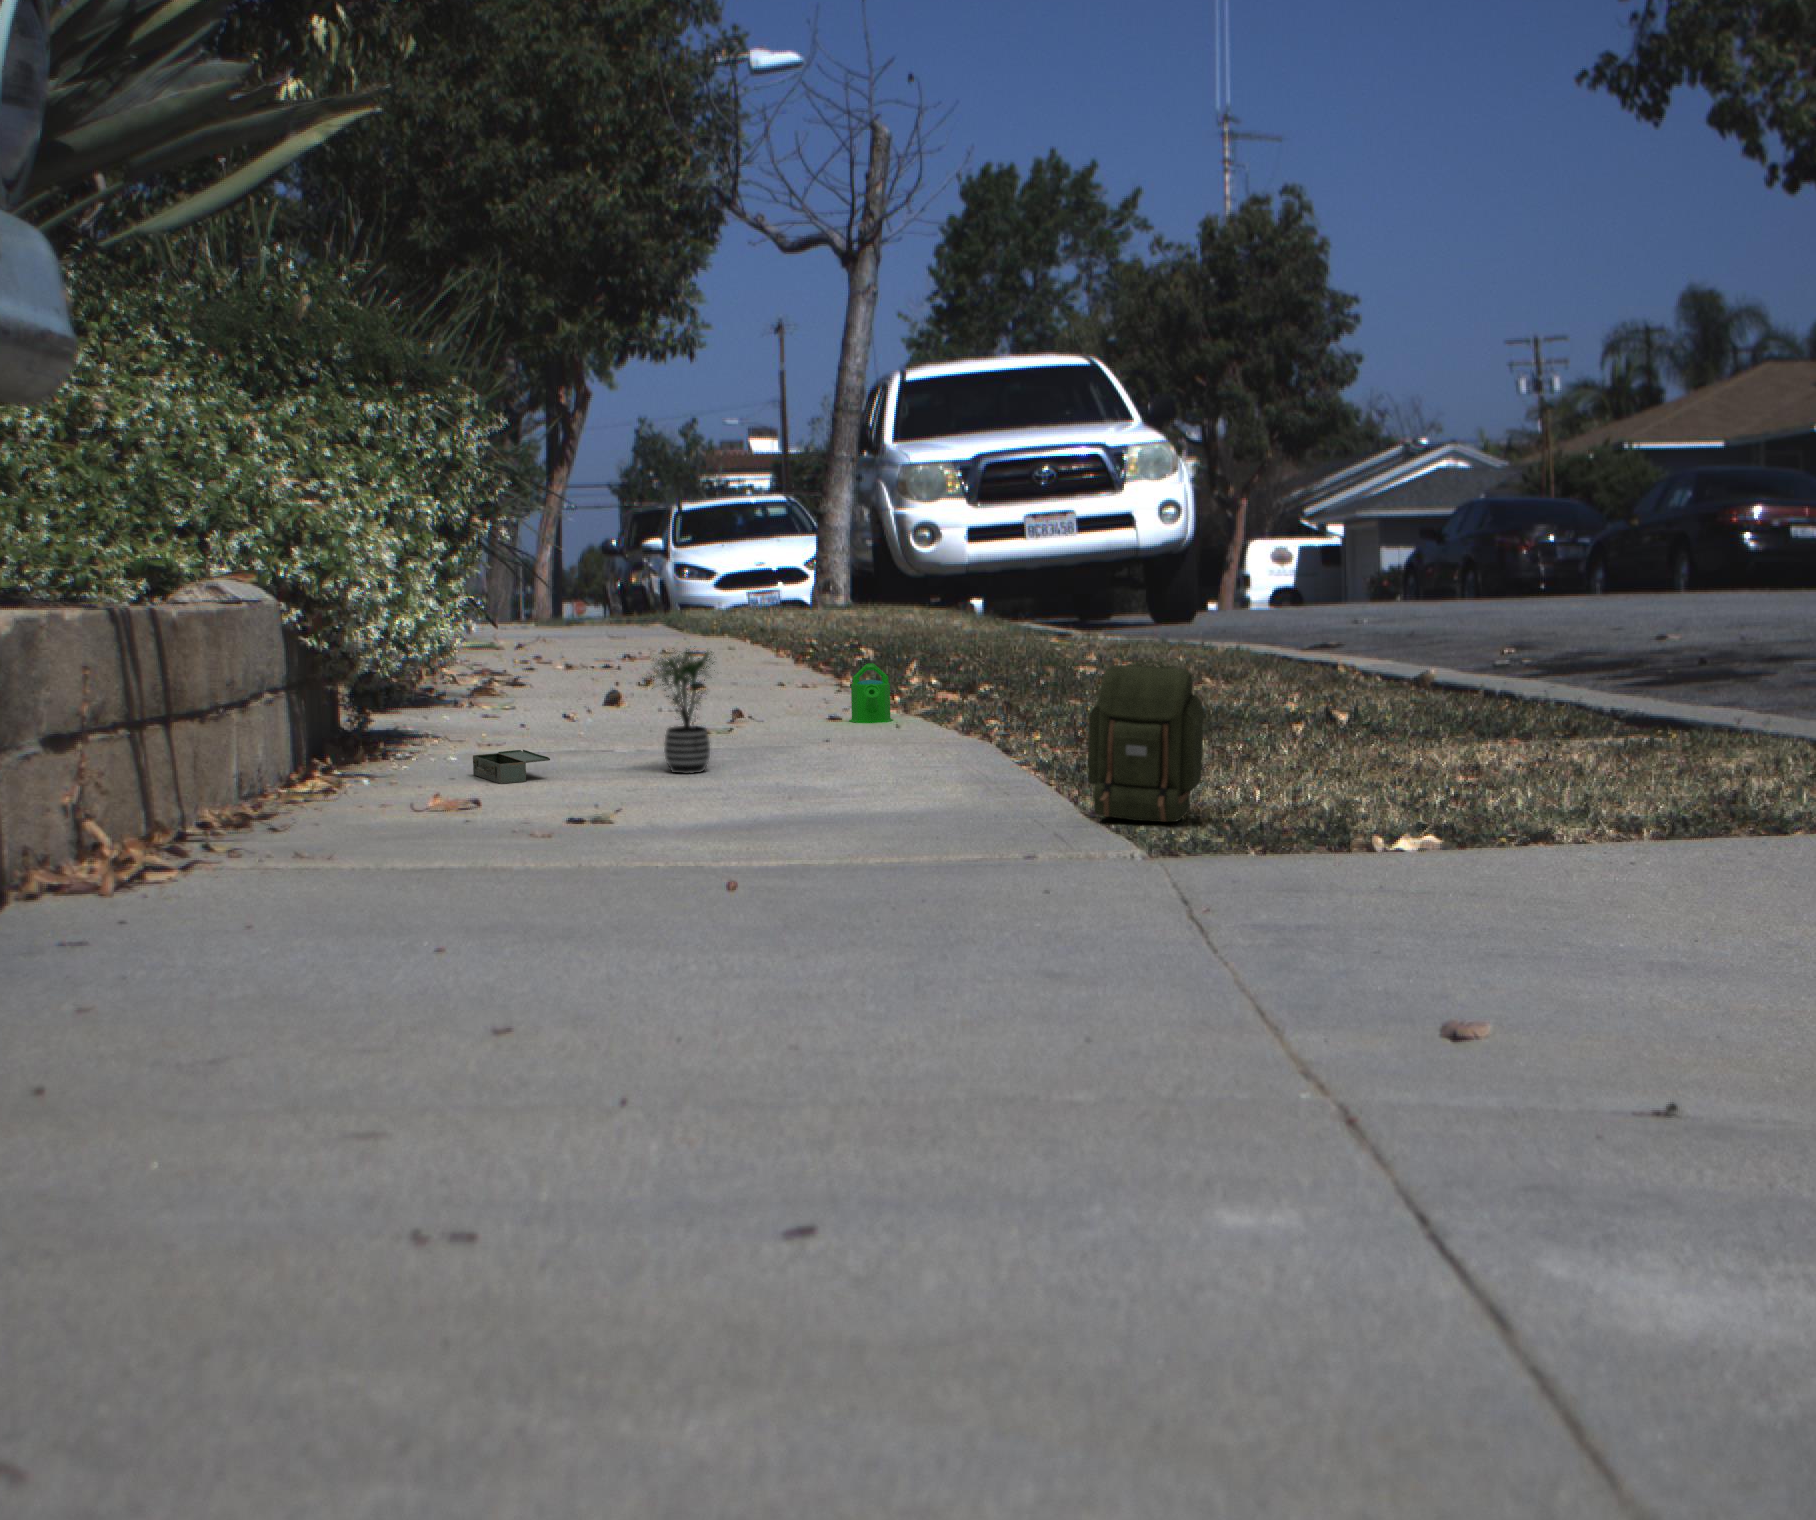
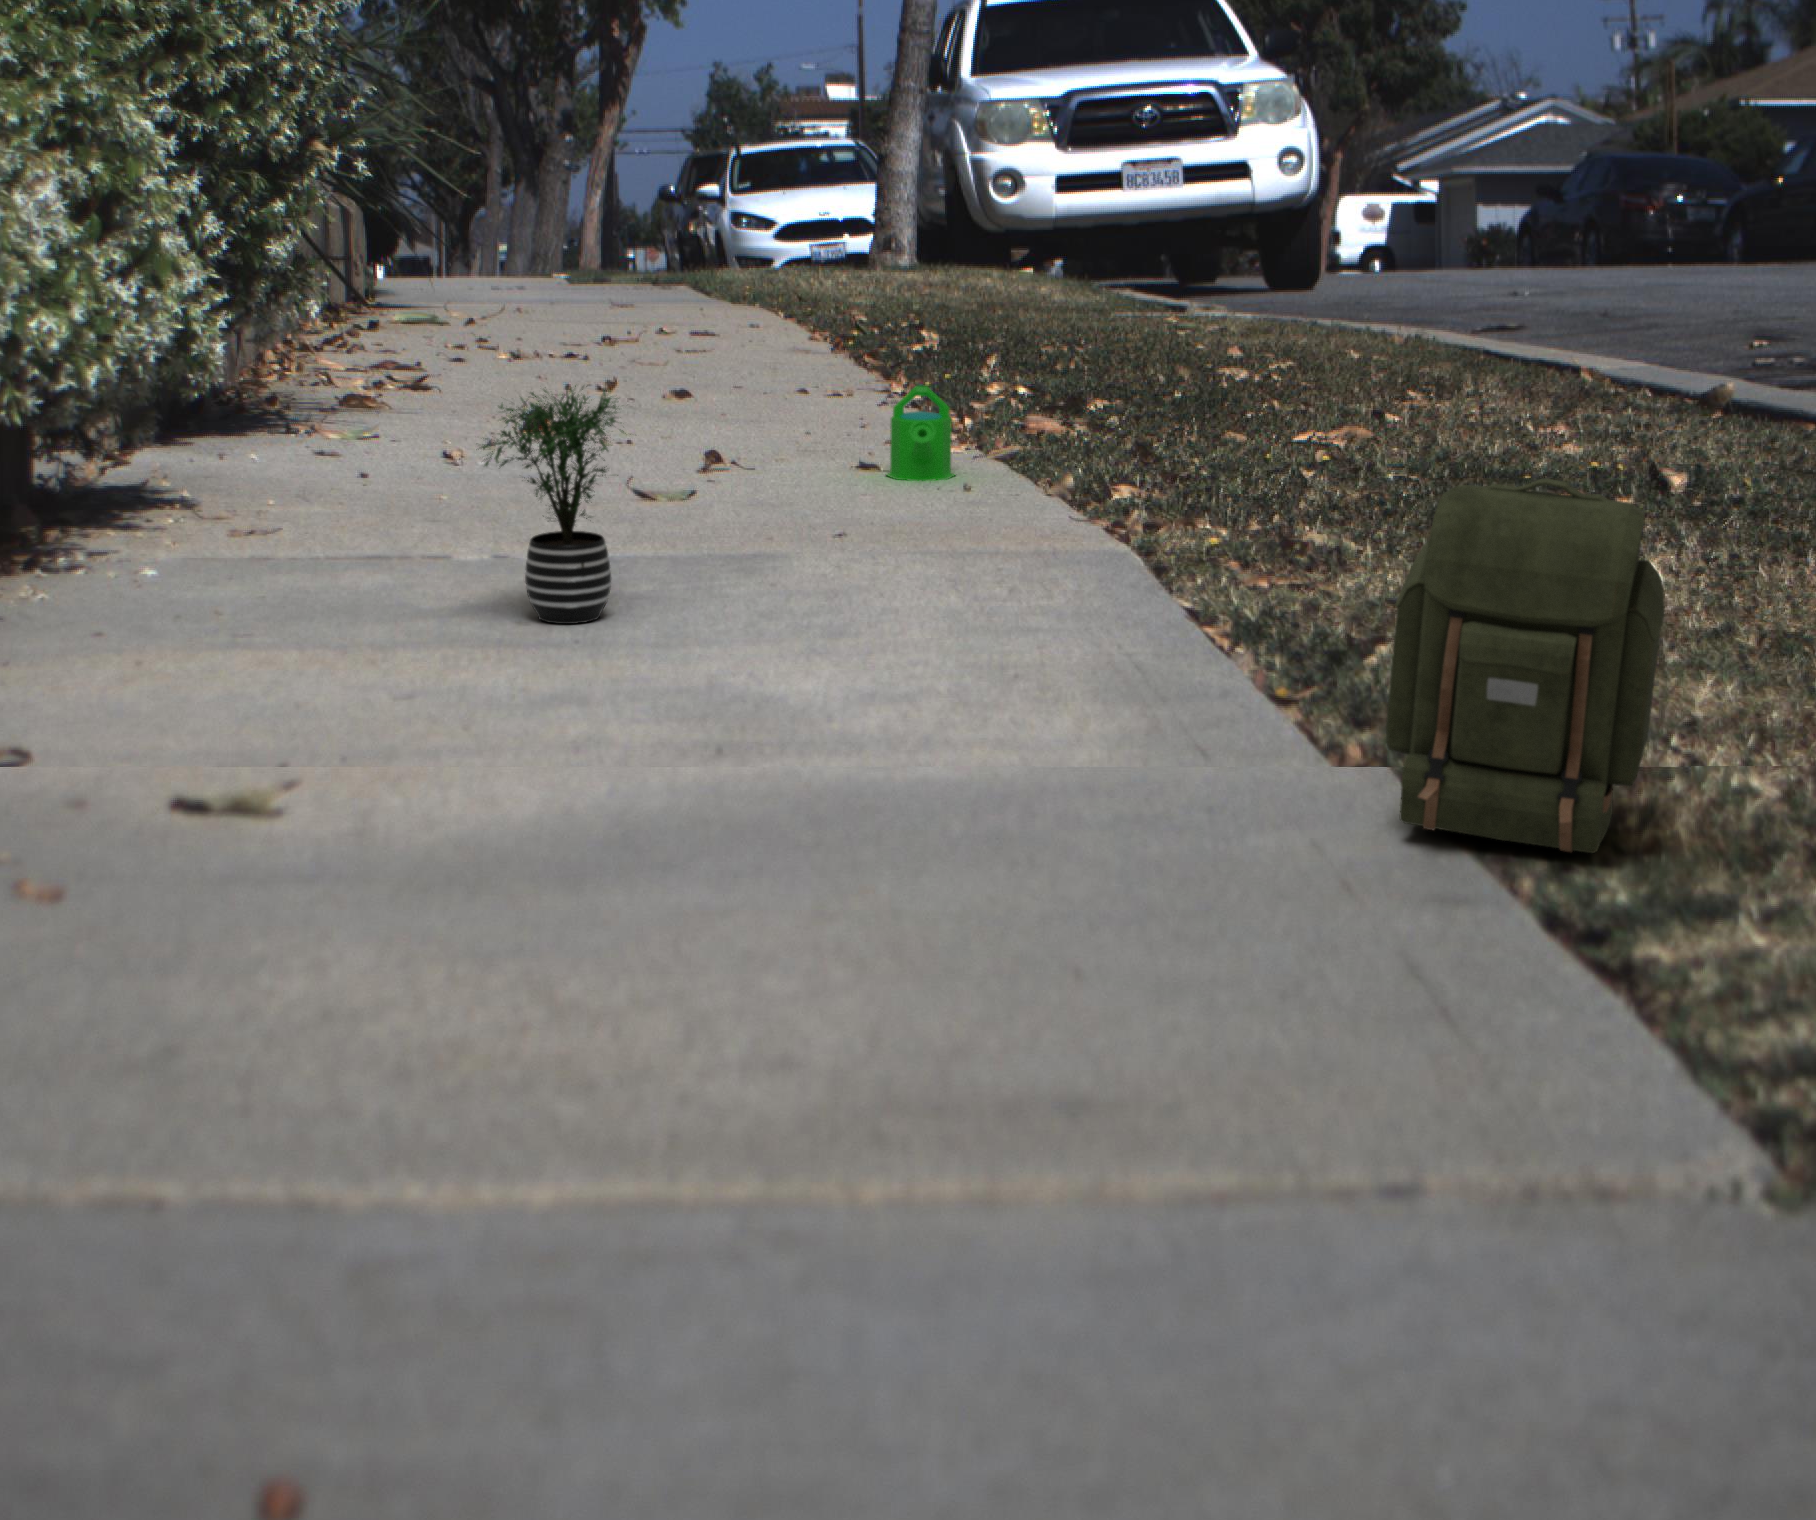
toolbox: present [473,750,550,784] -> none [170,568,304,645]

